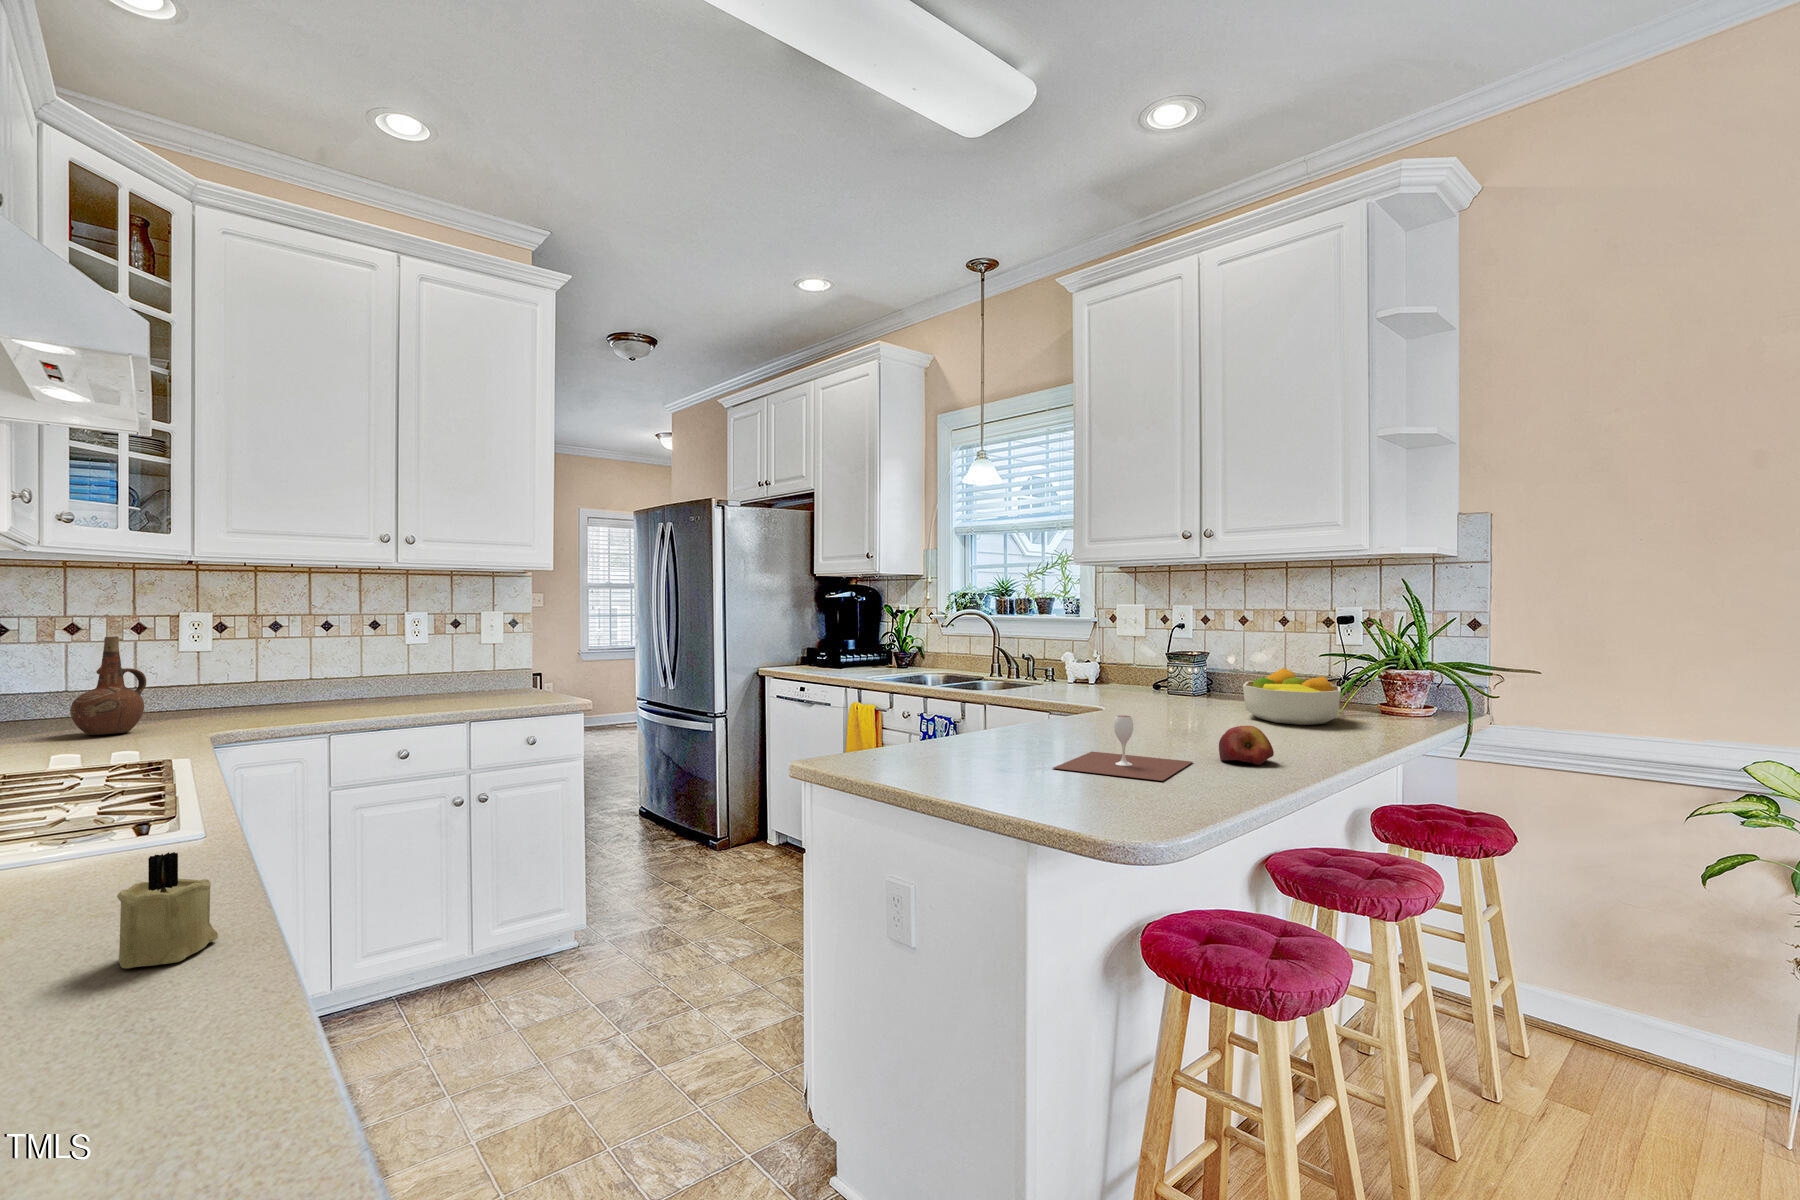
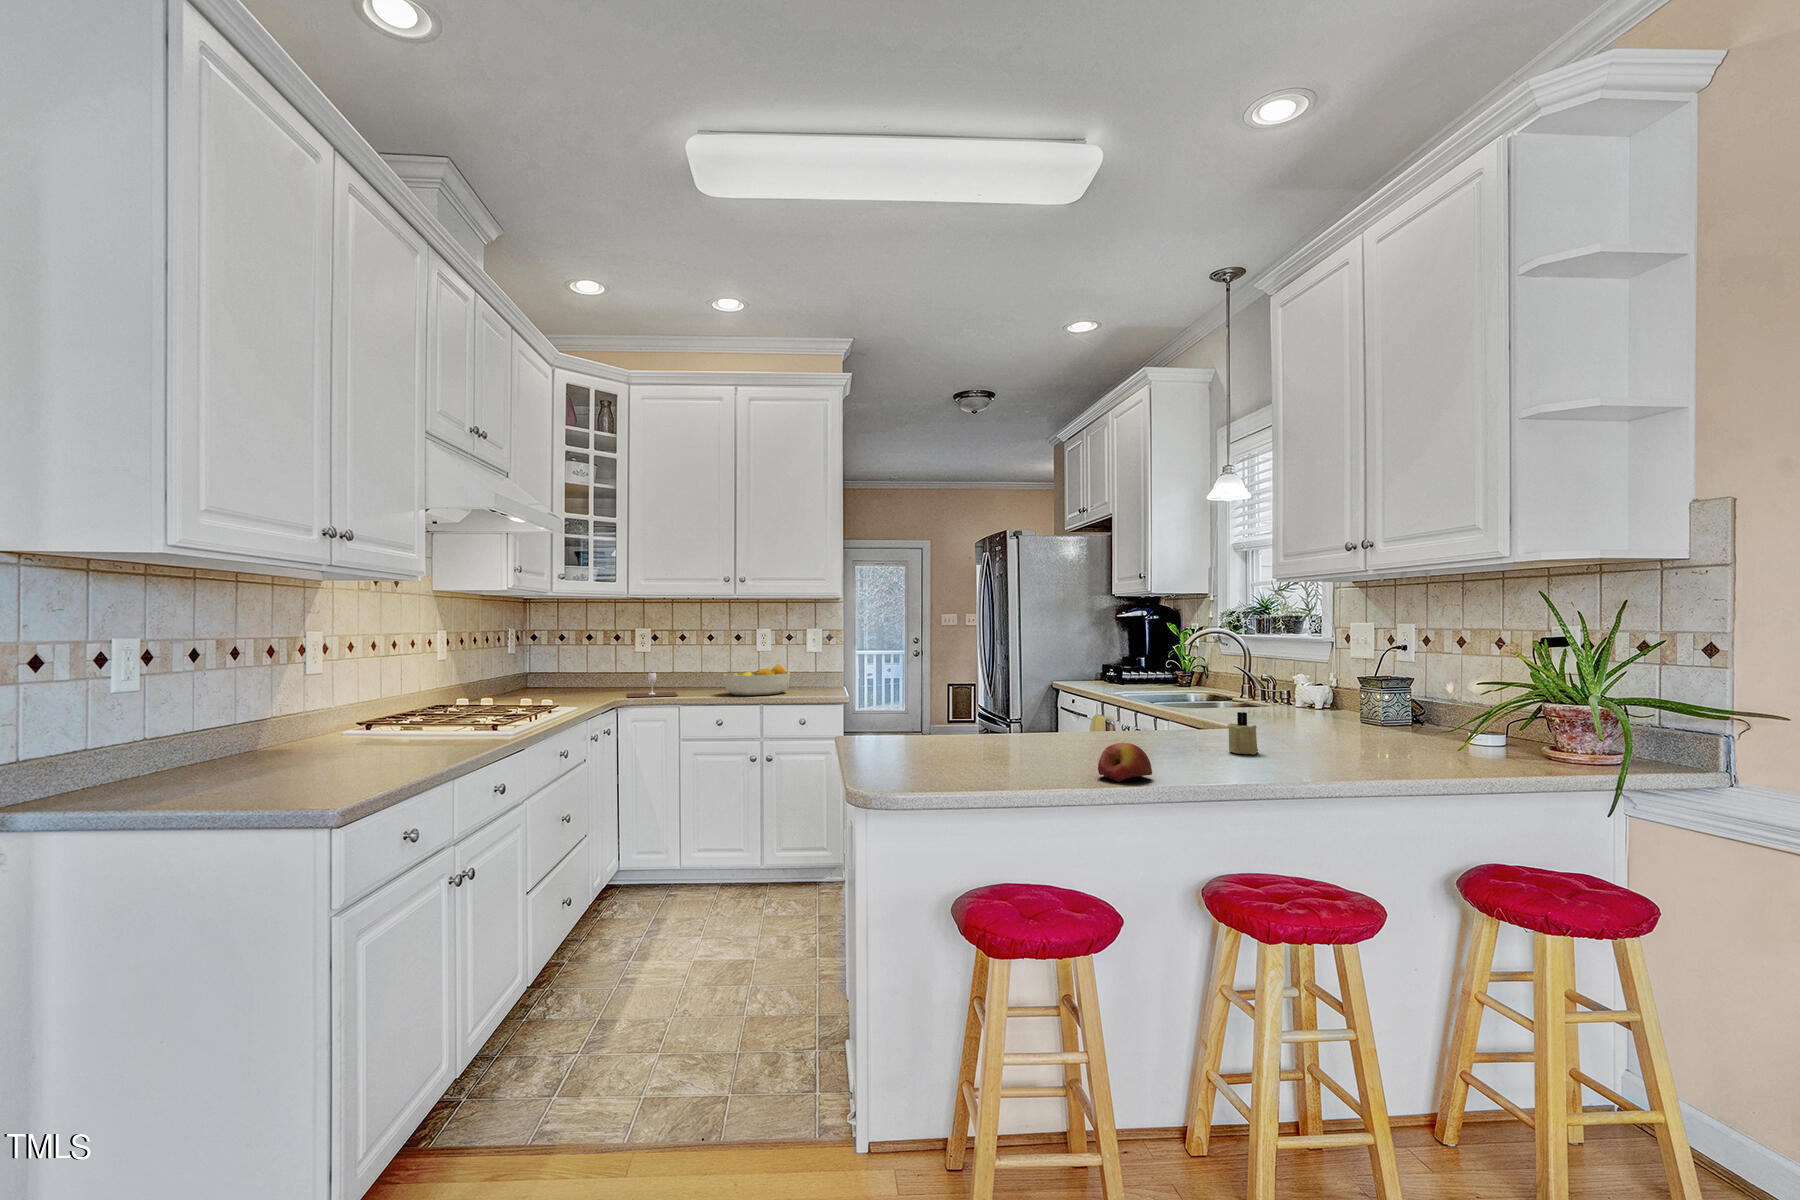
ceramic pitcher: present [70,637,146,735] -> none [566,641,600,696]
fruit bowl: present [1243,668,1341,725] -> present [724,664,790,695]
wine glass: present [1053,715,1192,781] -> present [627,673,678,697]
candle: present [117,852,218,968] -> present [1227,712,1258,754]

